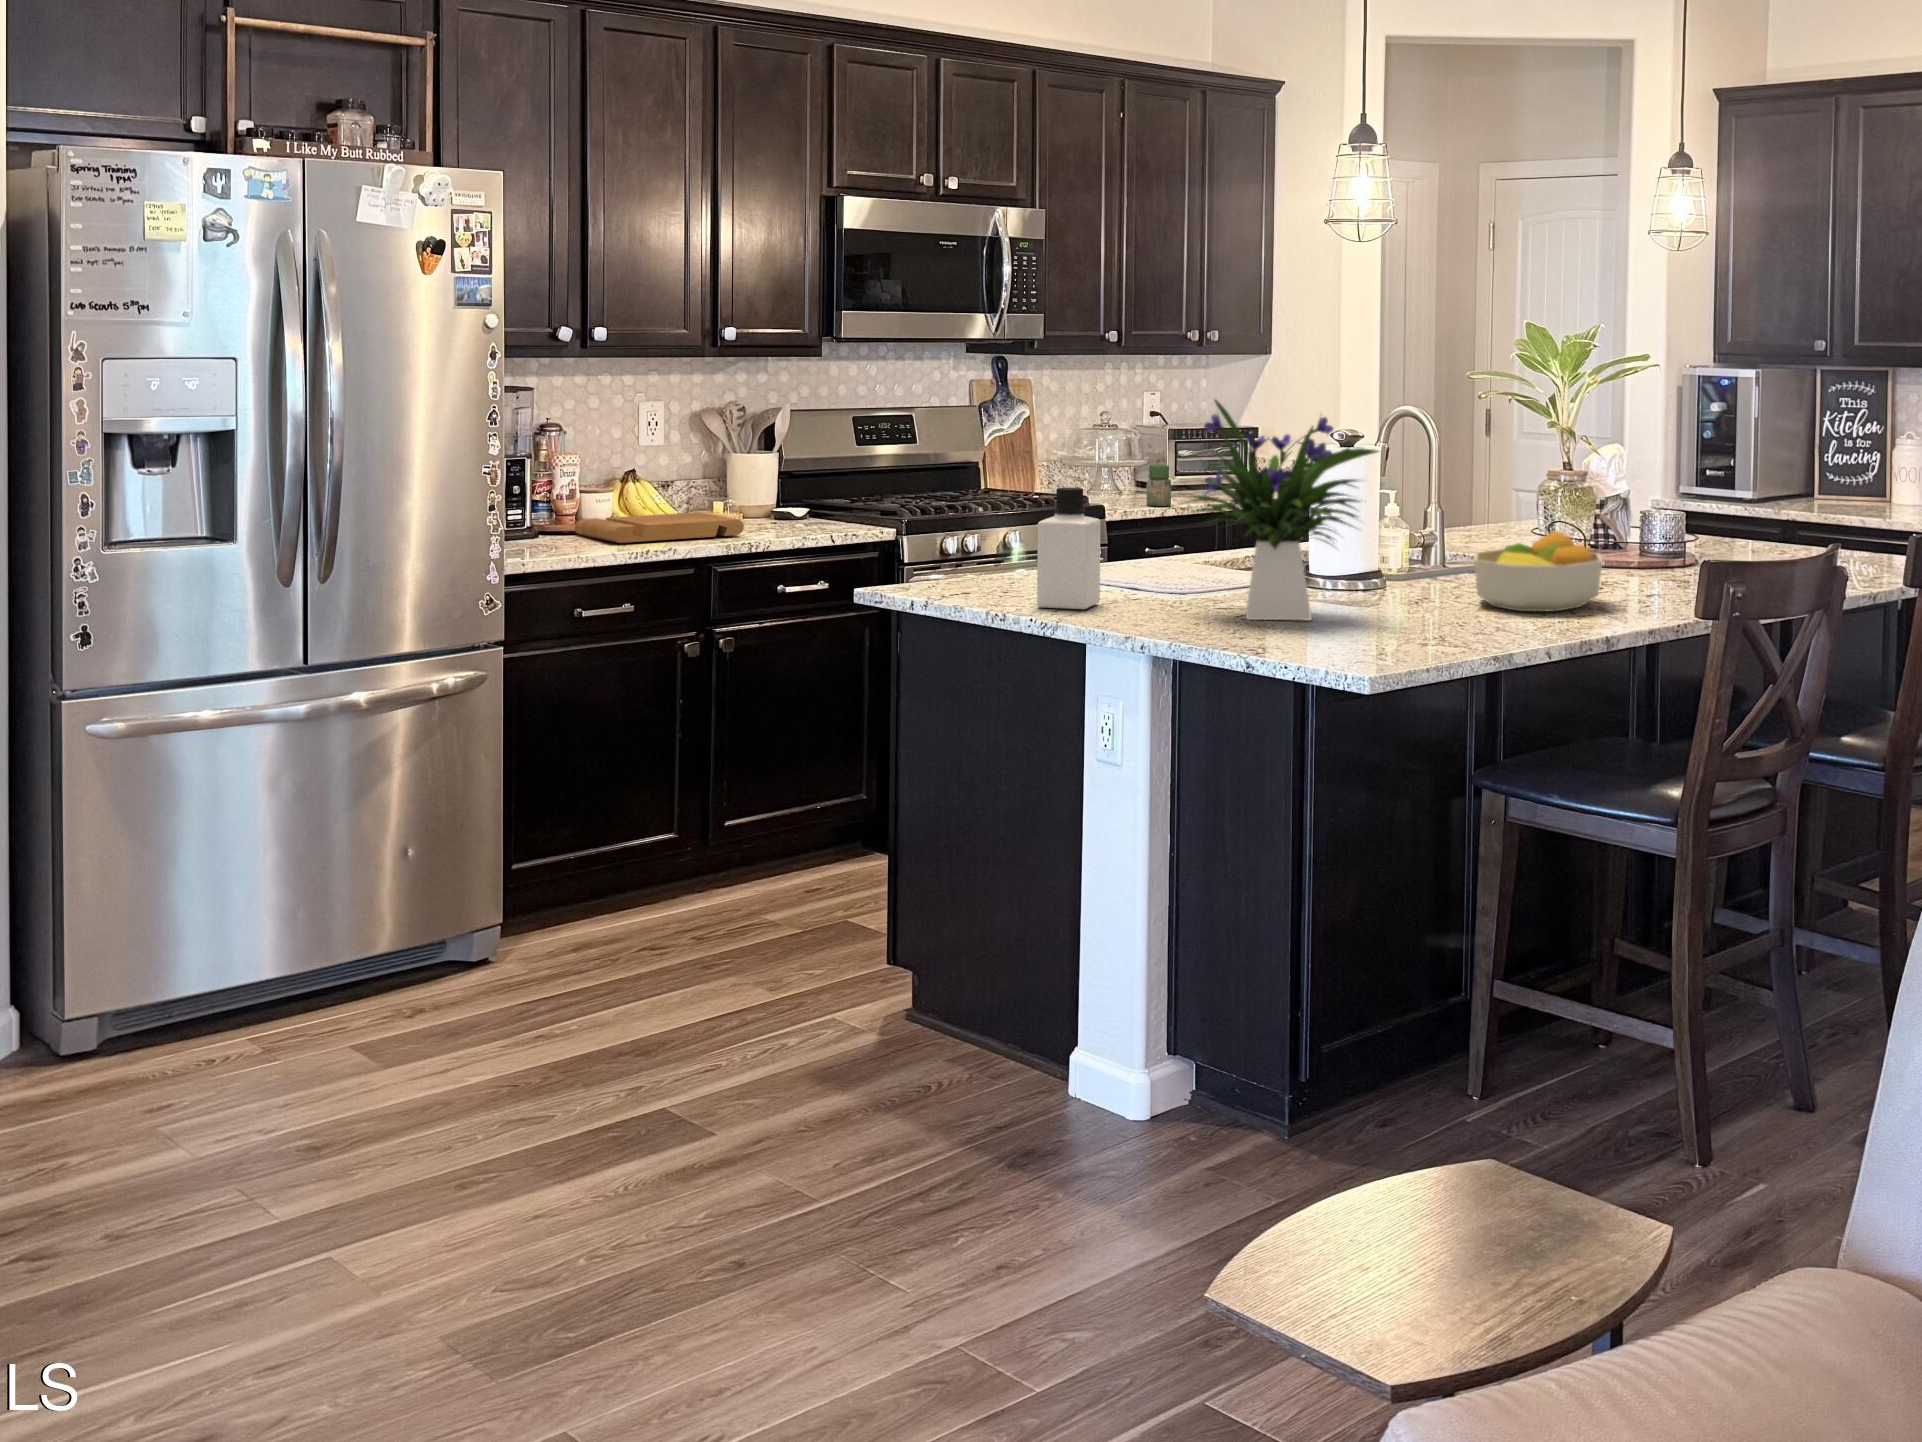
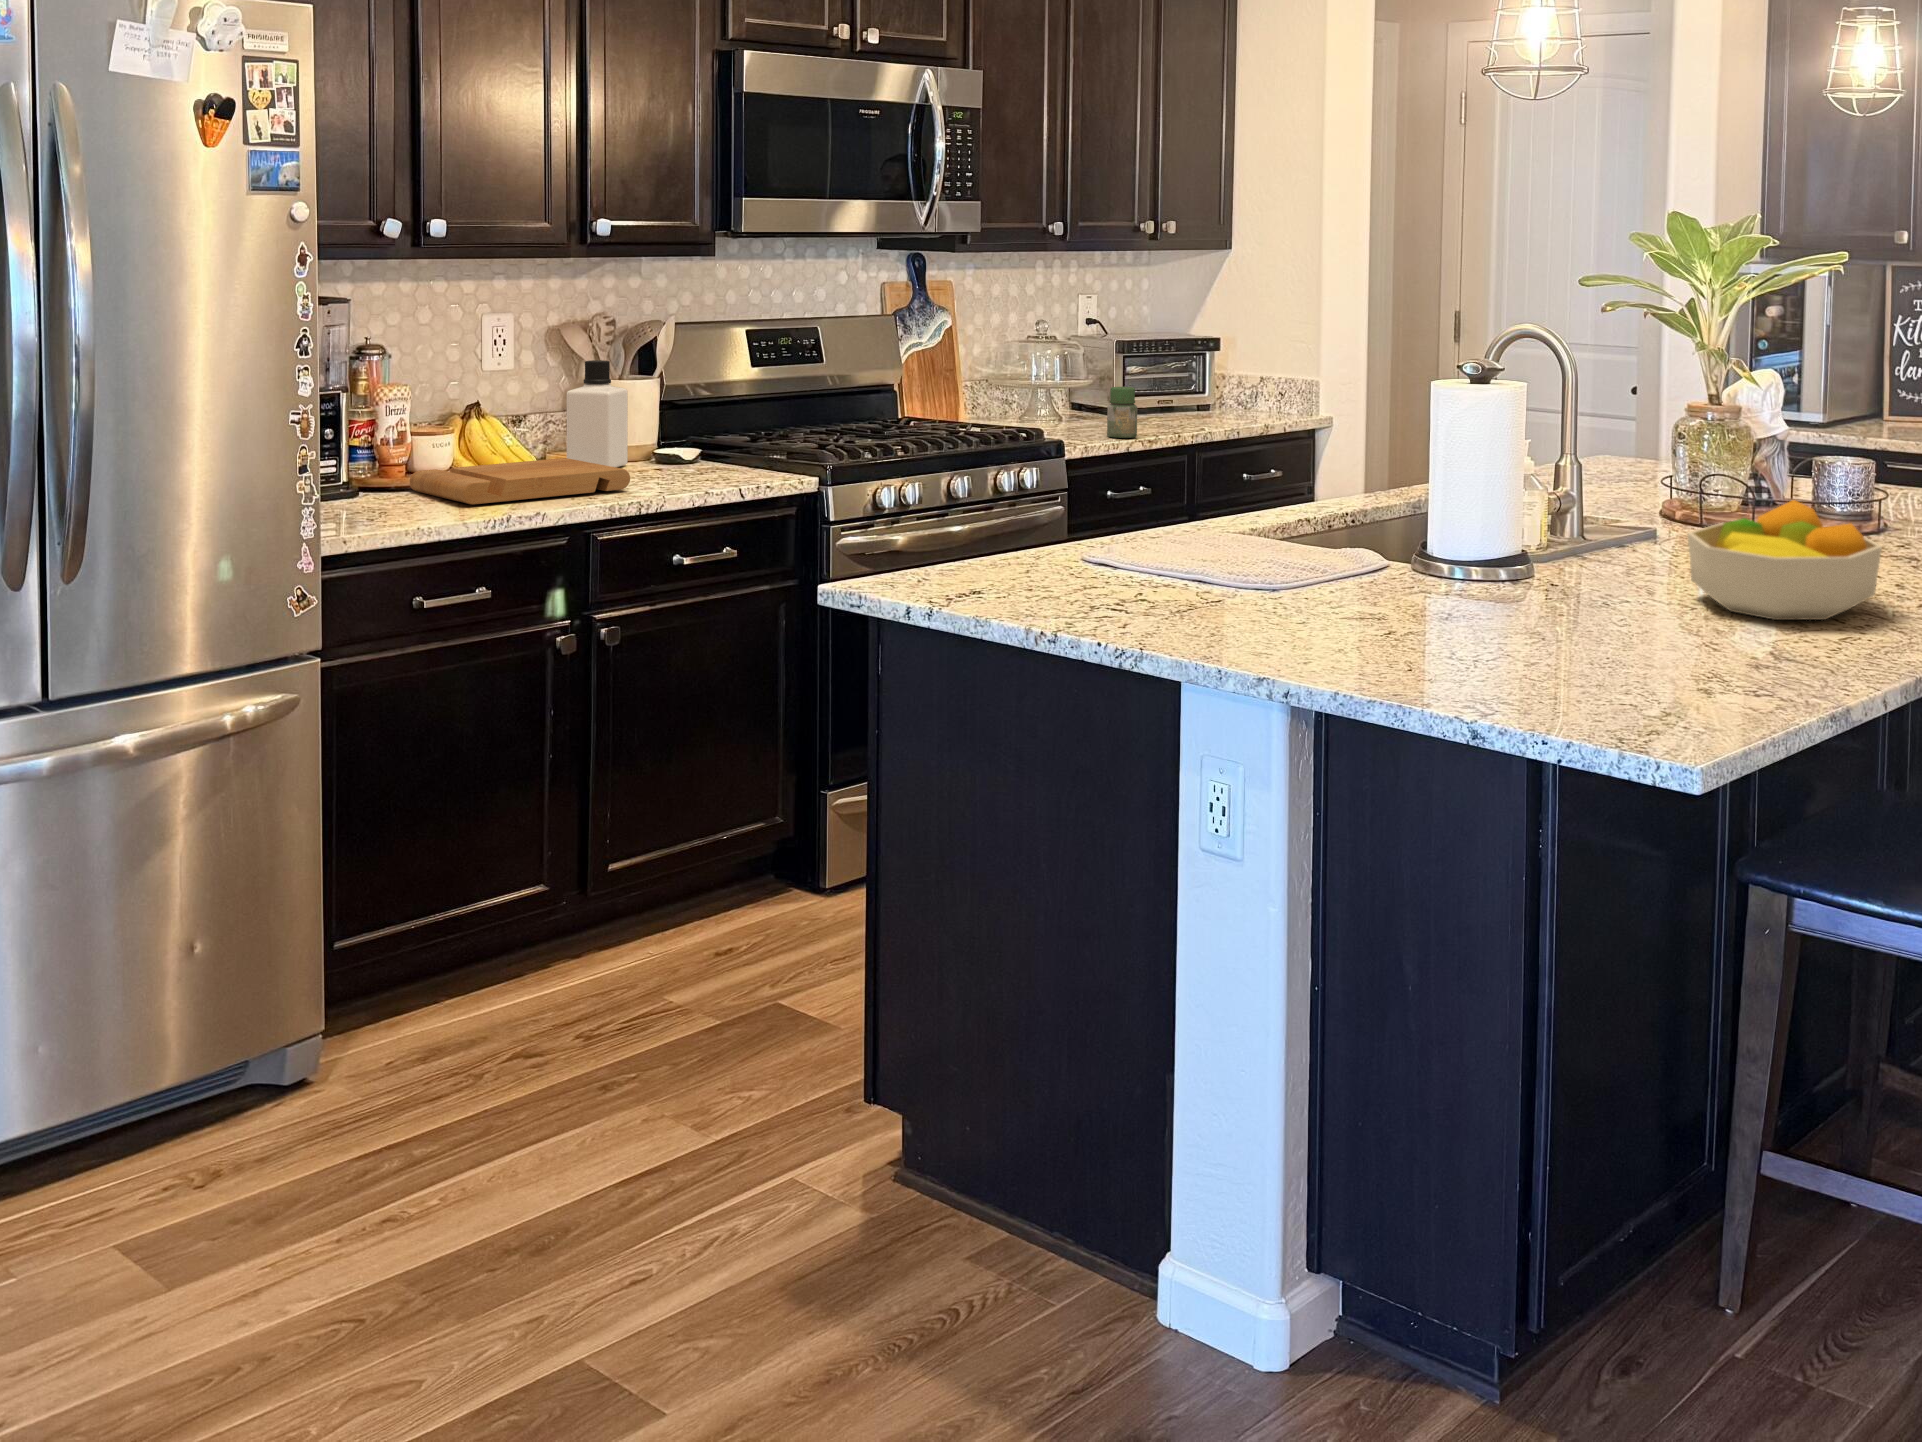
flower arrangement: present [1179,400,1378,620] -> none [1304,324,1606,646]
bottle: present [1037,487,1101,609] -> present [567,360,628,467]

